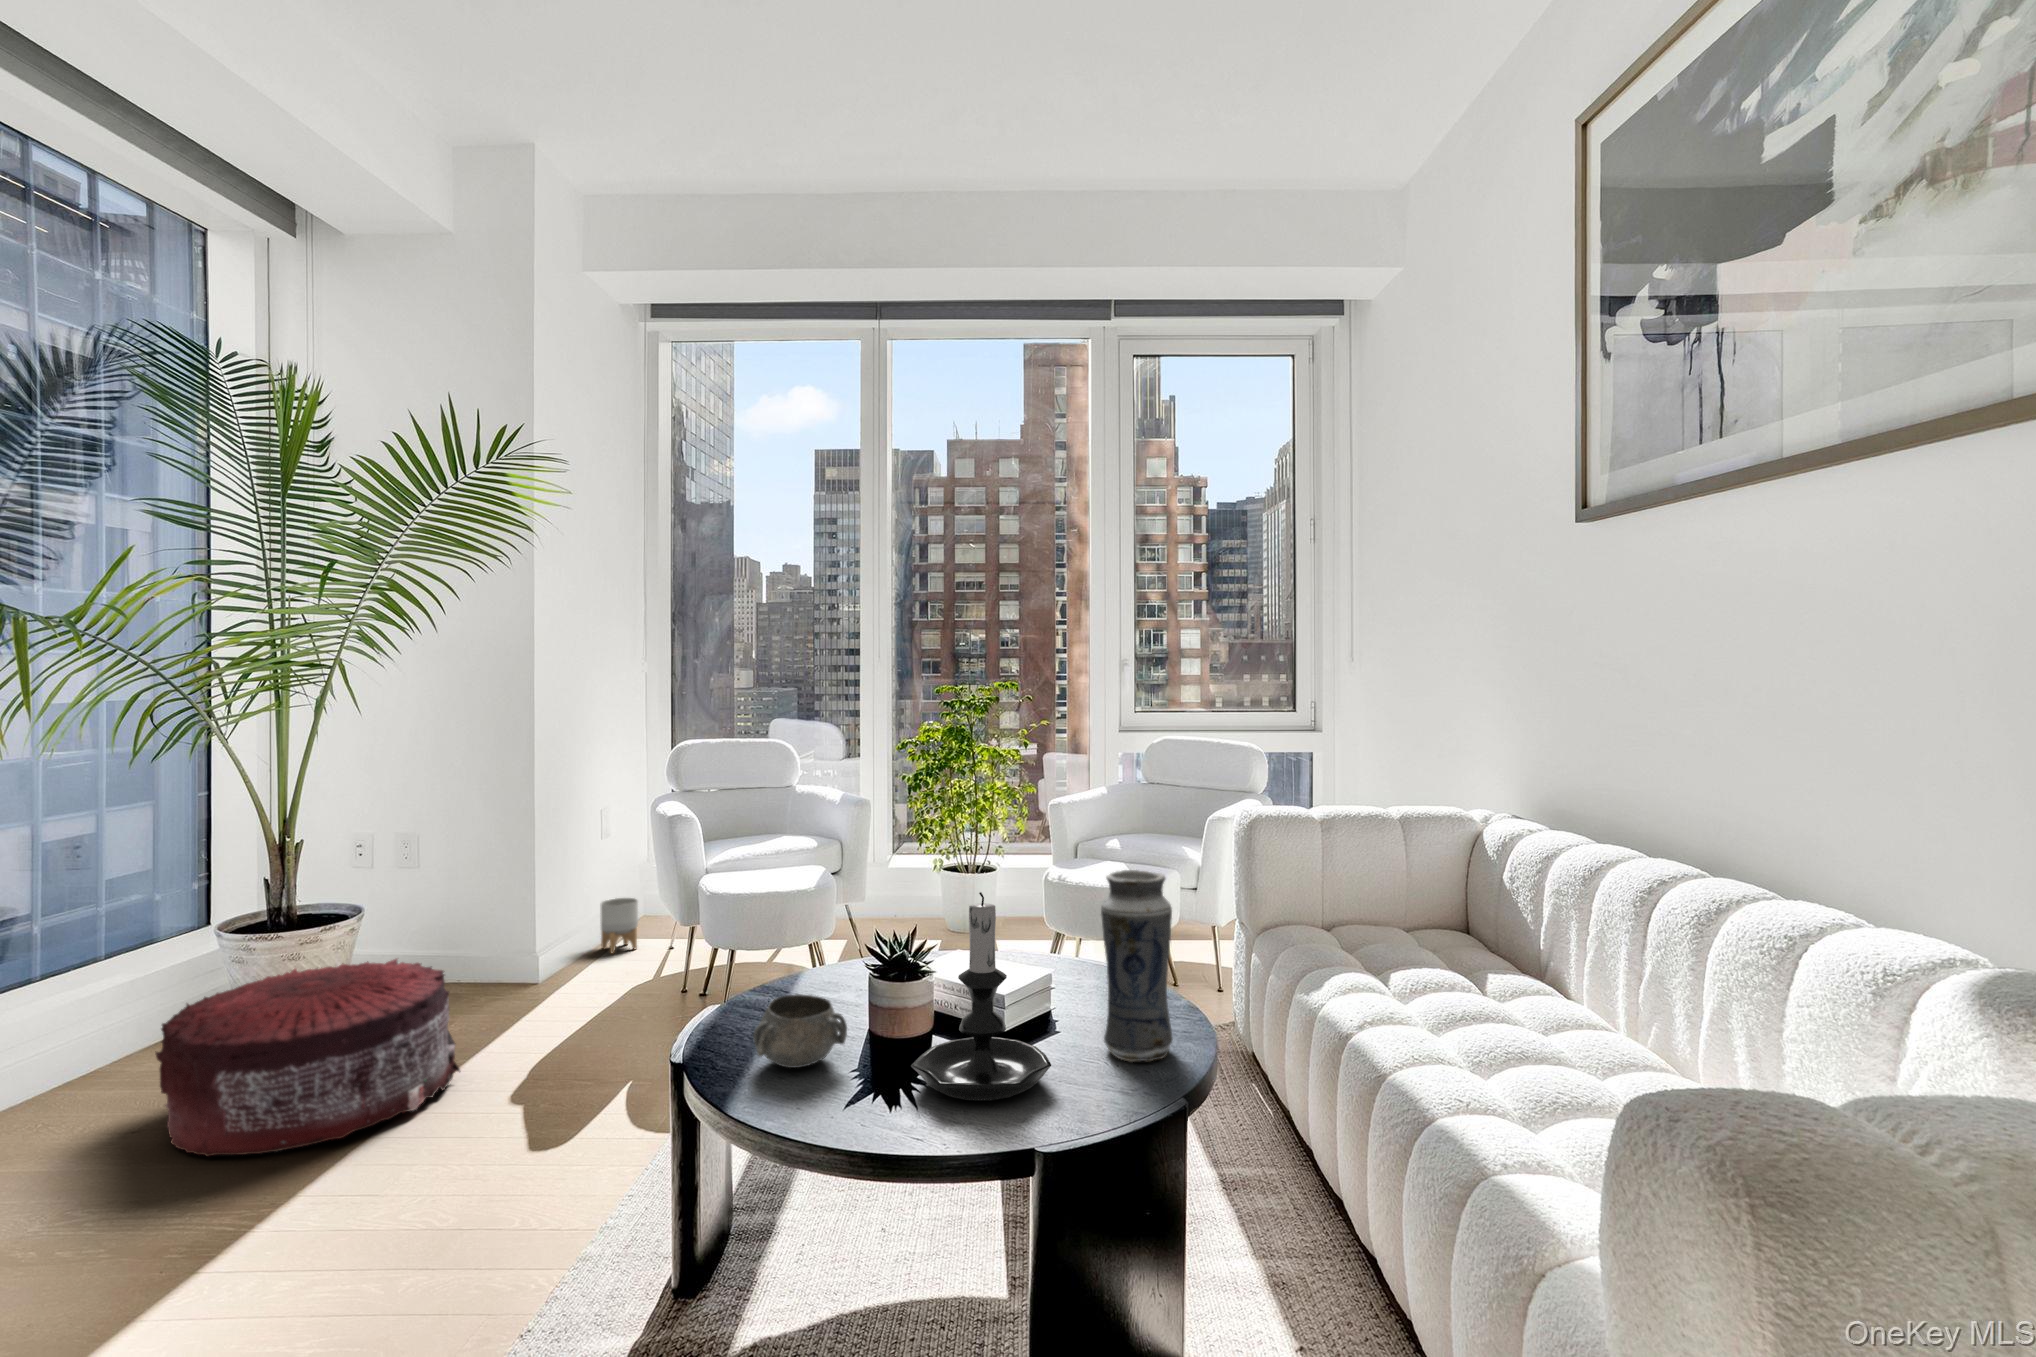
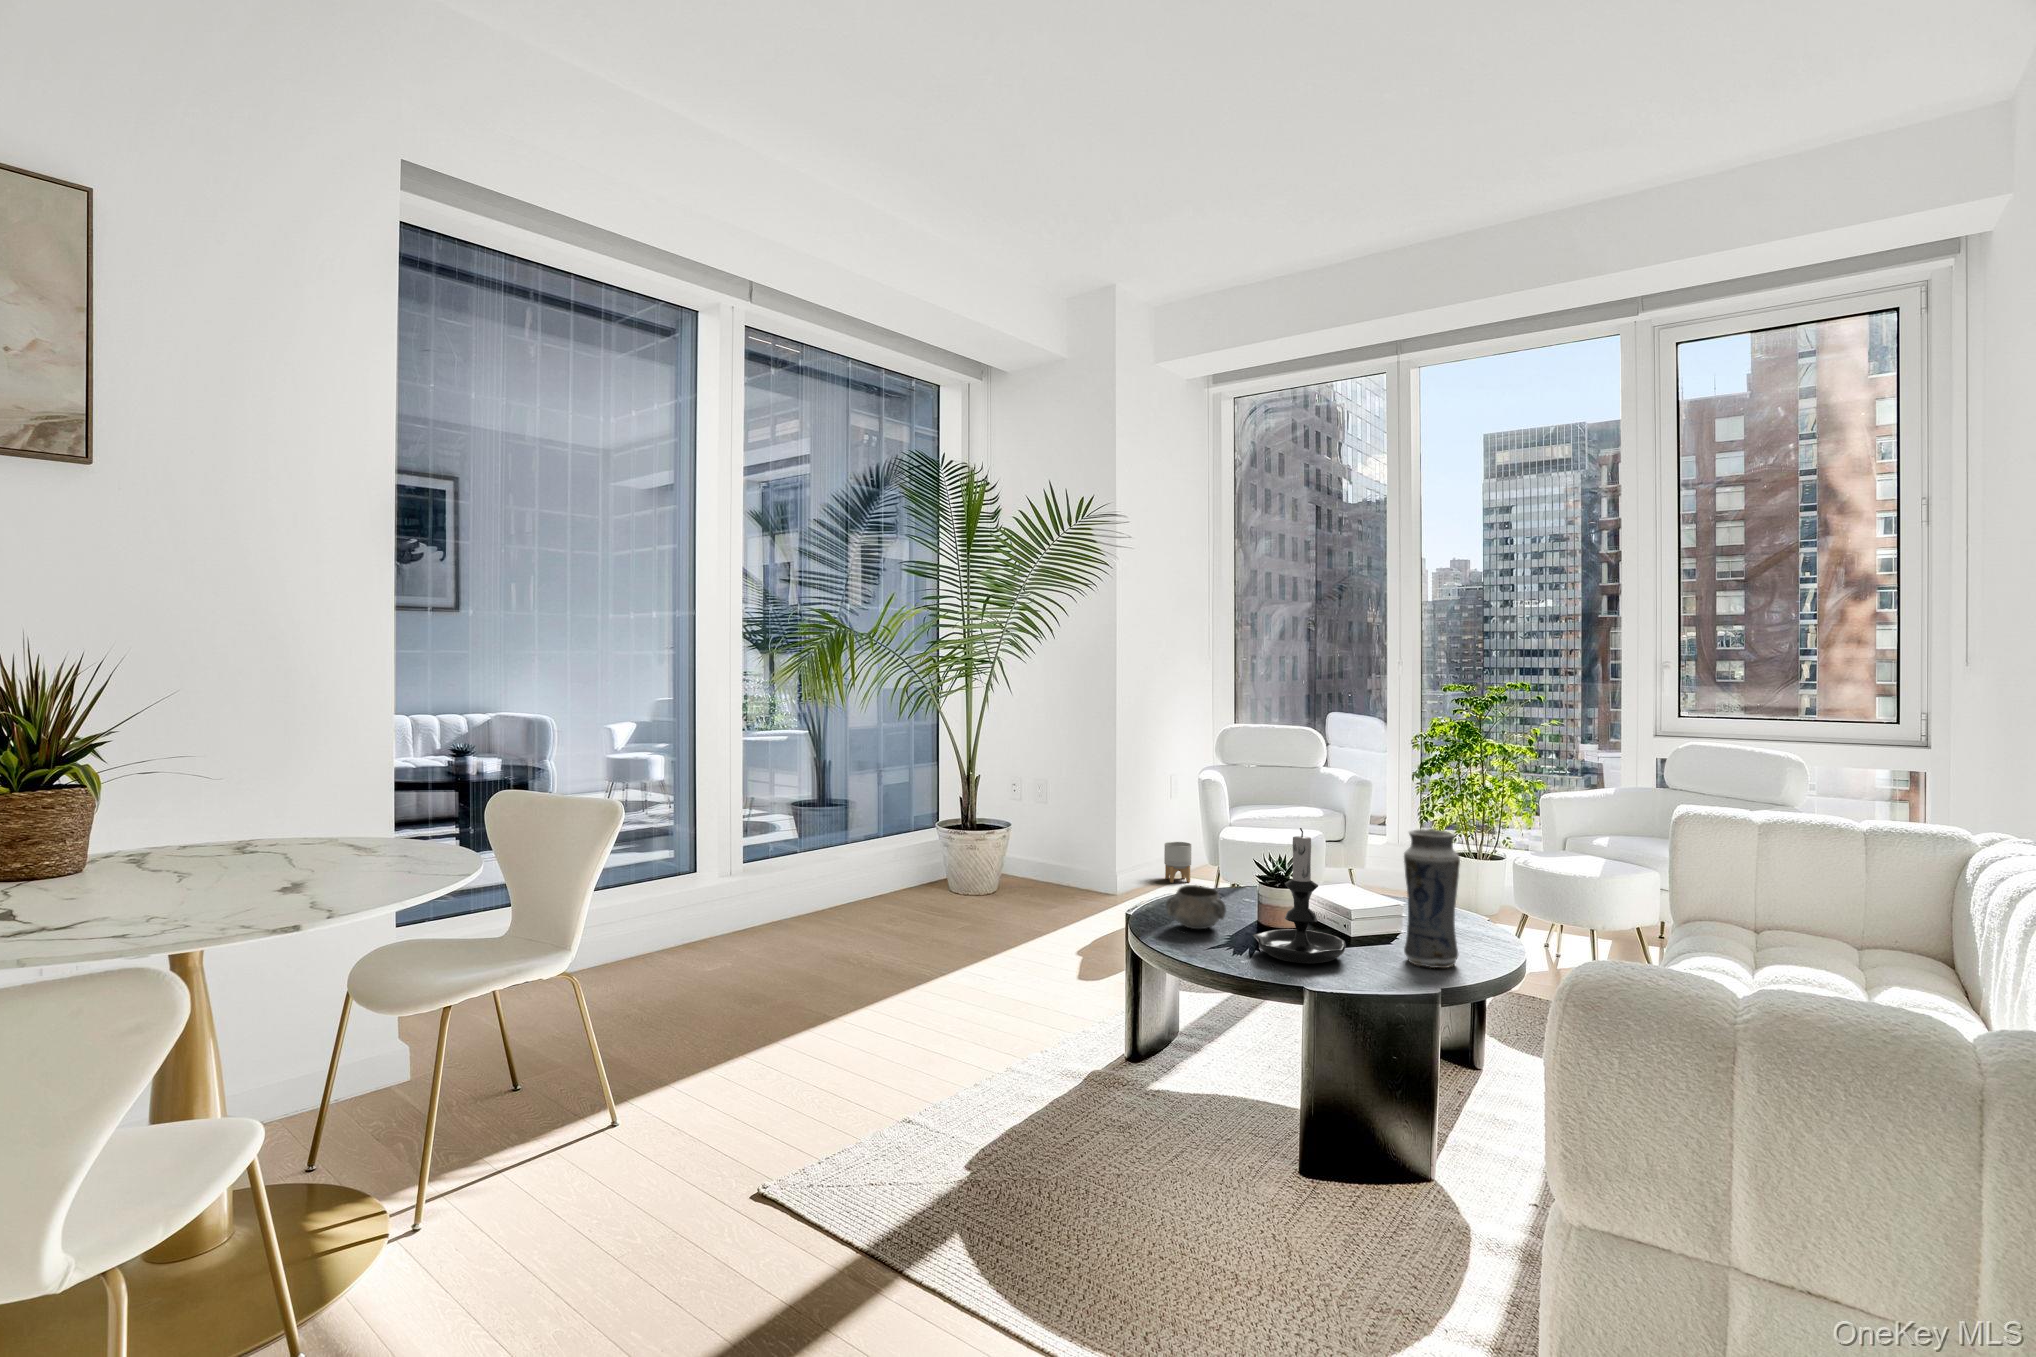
pouf: present [155,959,460,1156] -> none [900,851,1052,951]

